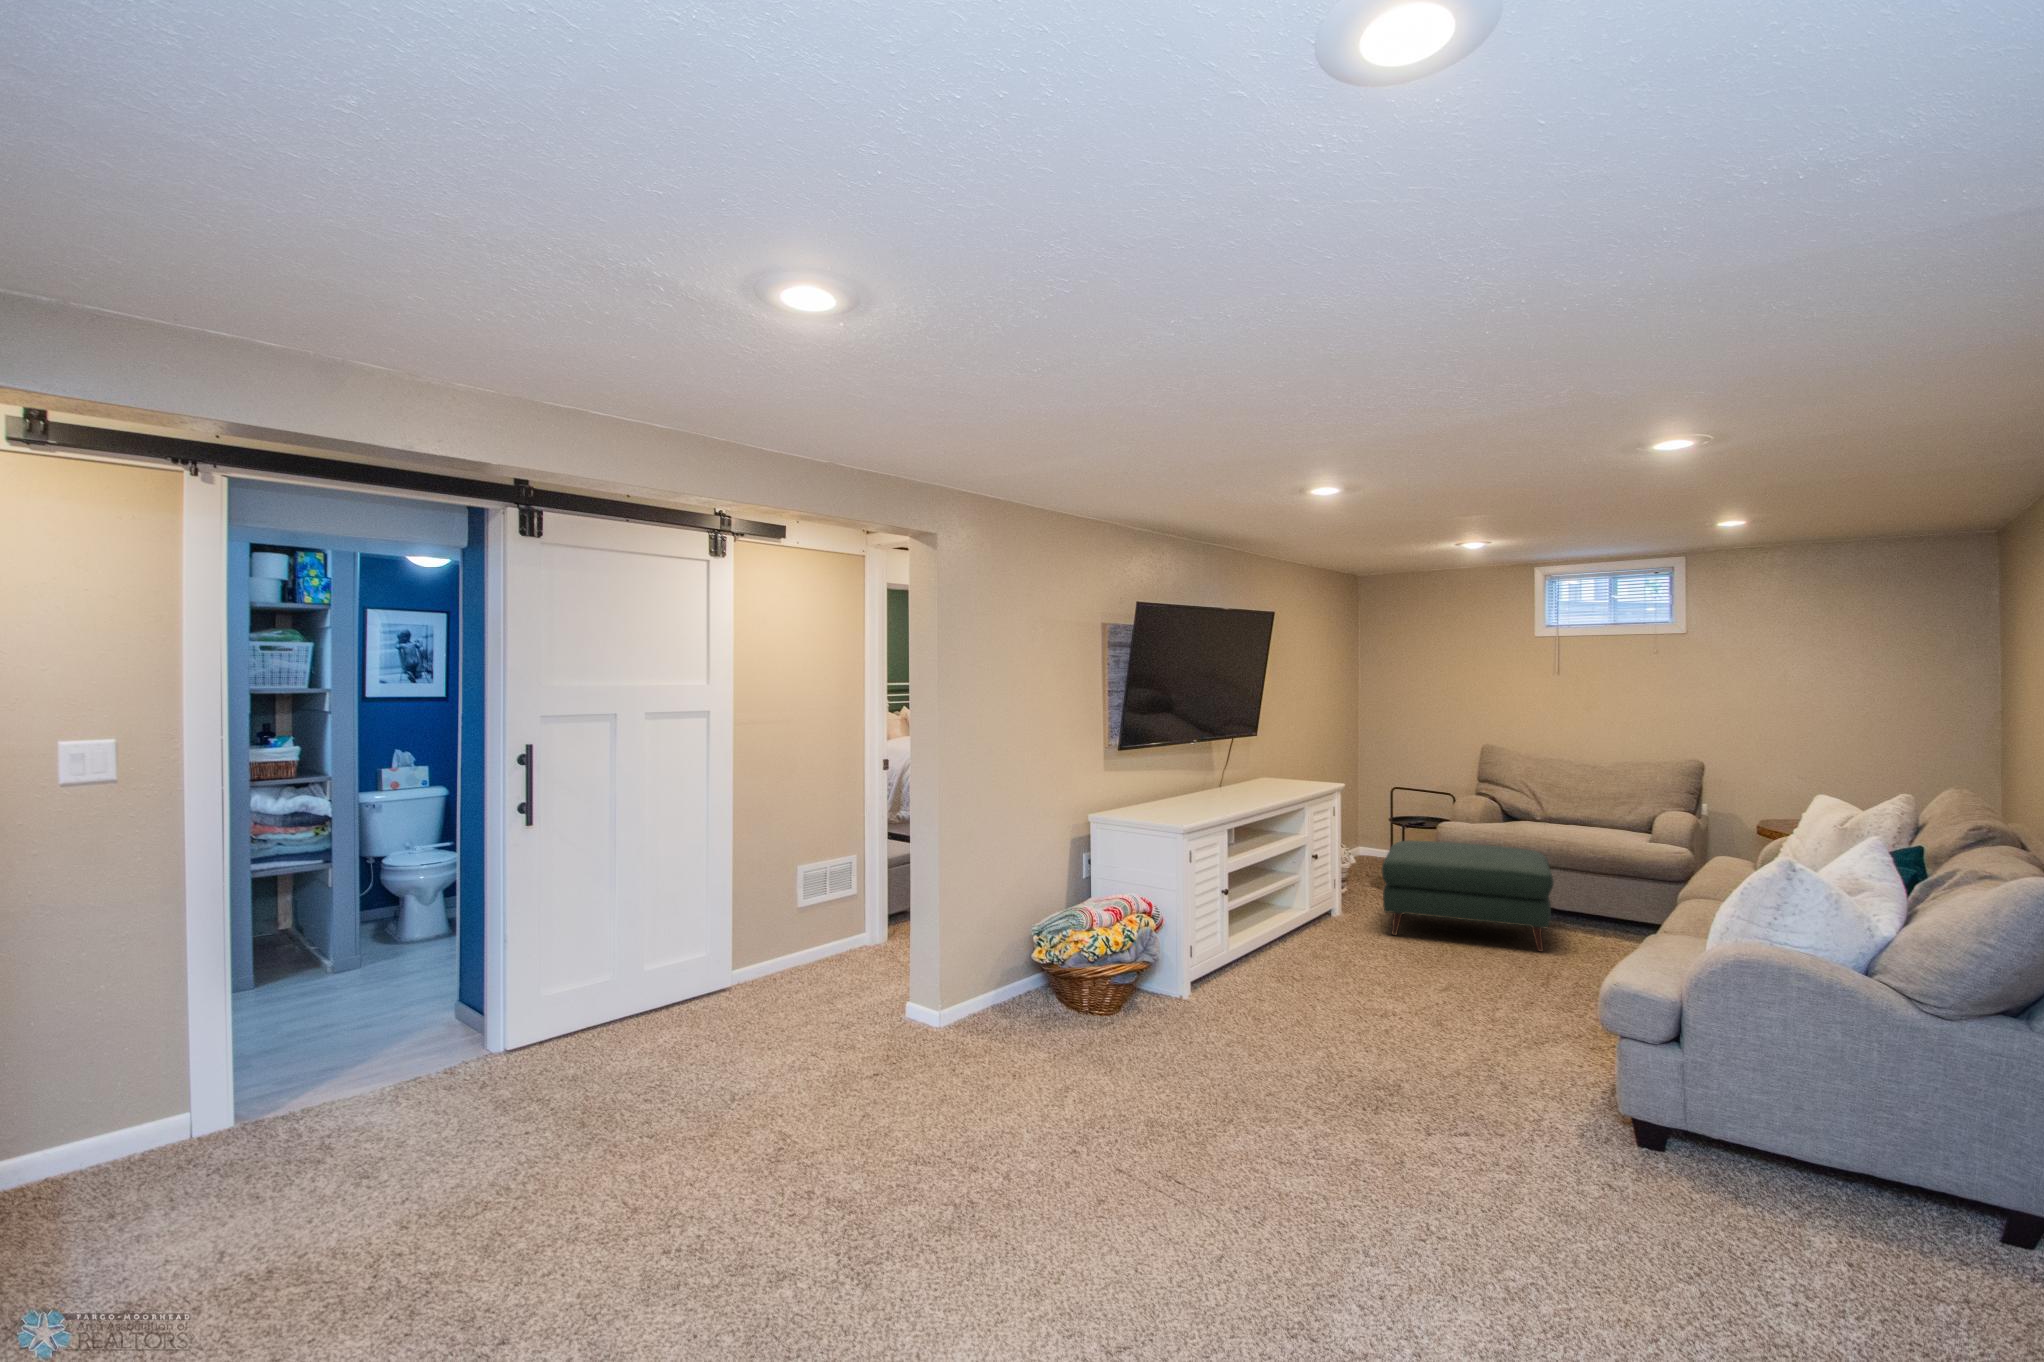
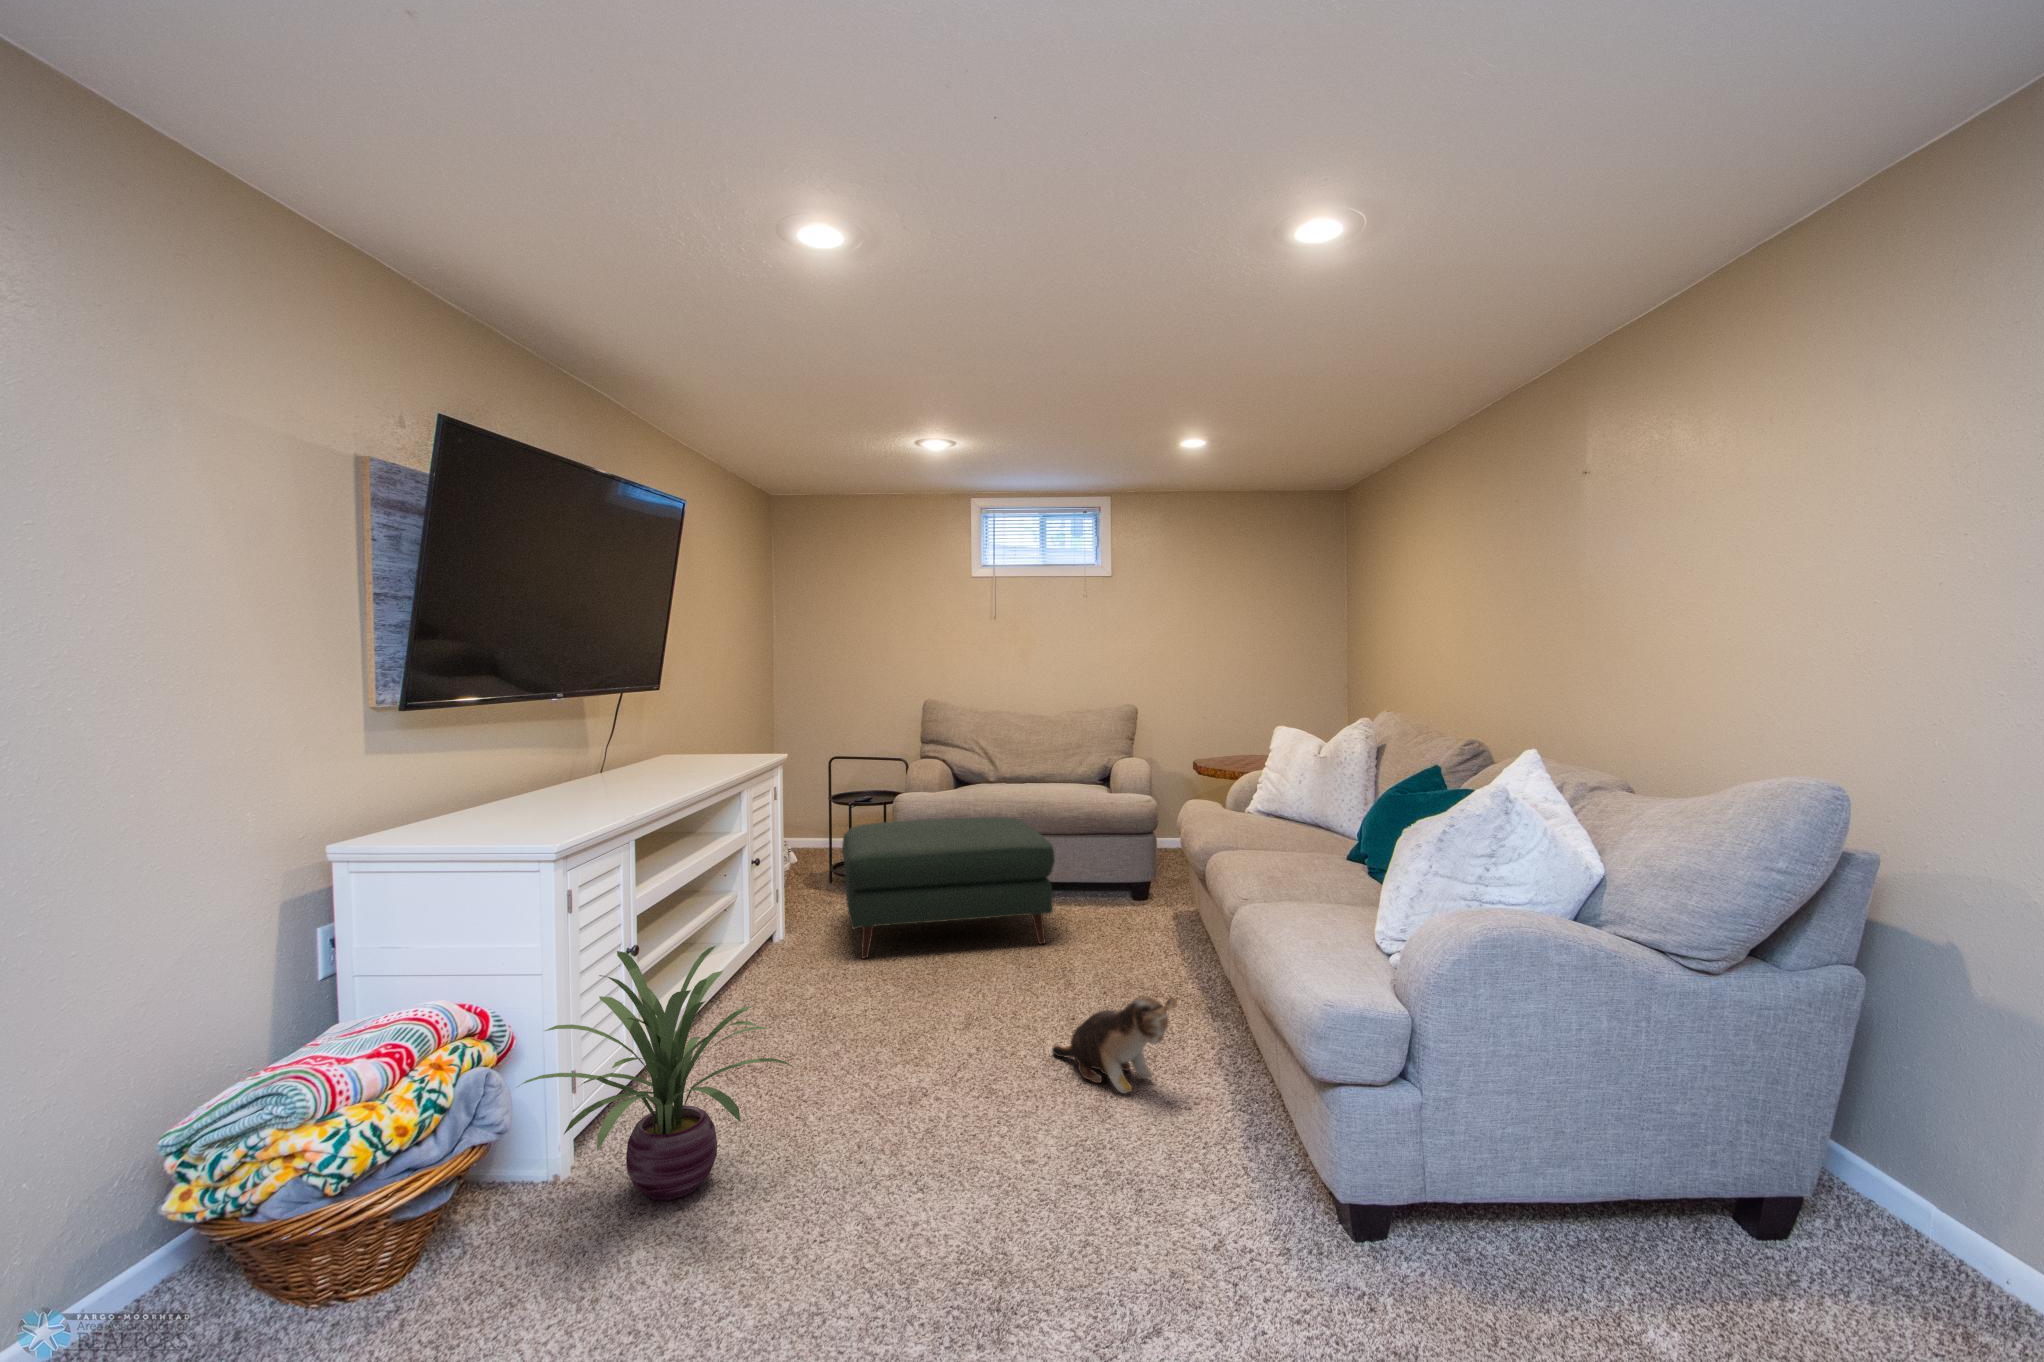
decorative plant: none [1163,885,1303,1019] -> present [518,946,792,1201]
plush toy: none [1495,977,1570,1041] -> present [1052,997,1177,1093]

